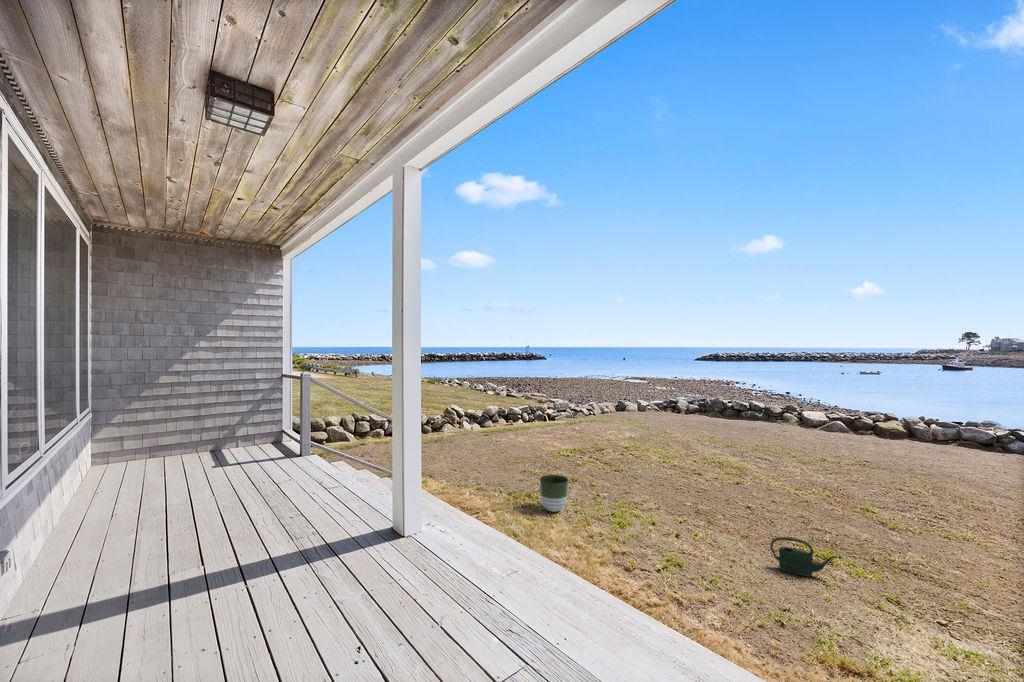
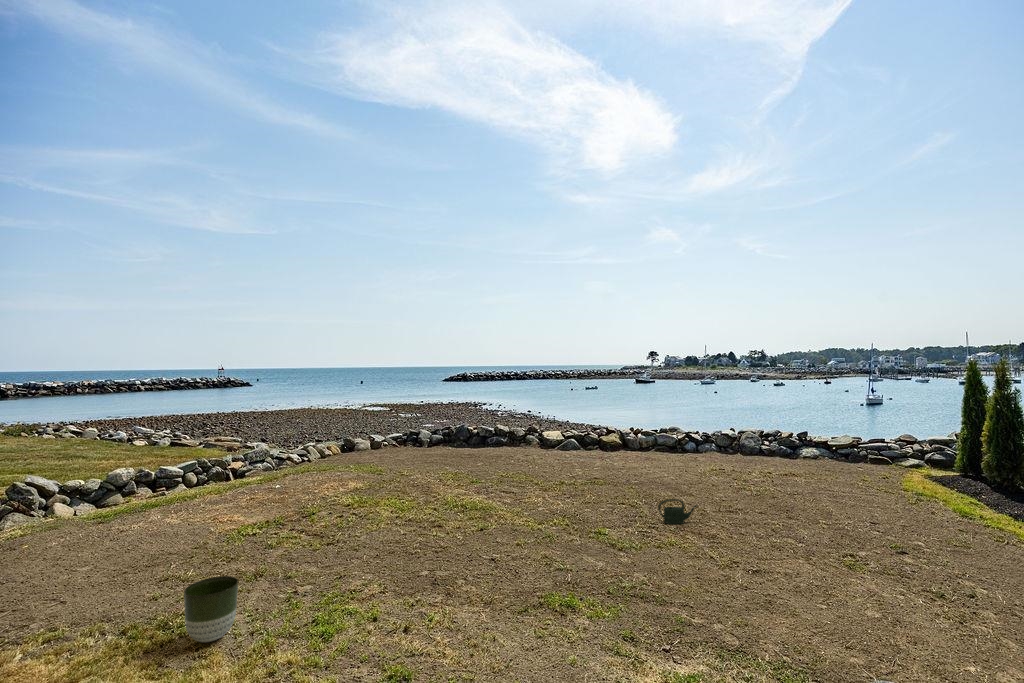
watering can: present [770,537,837,577] -> present [658,499,697,524]

